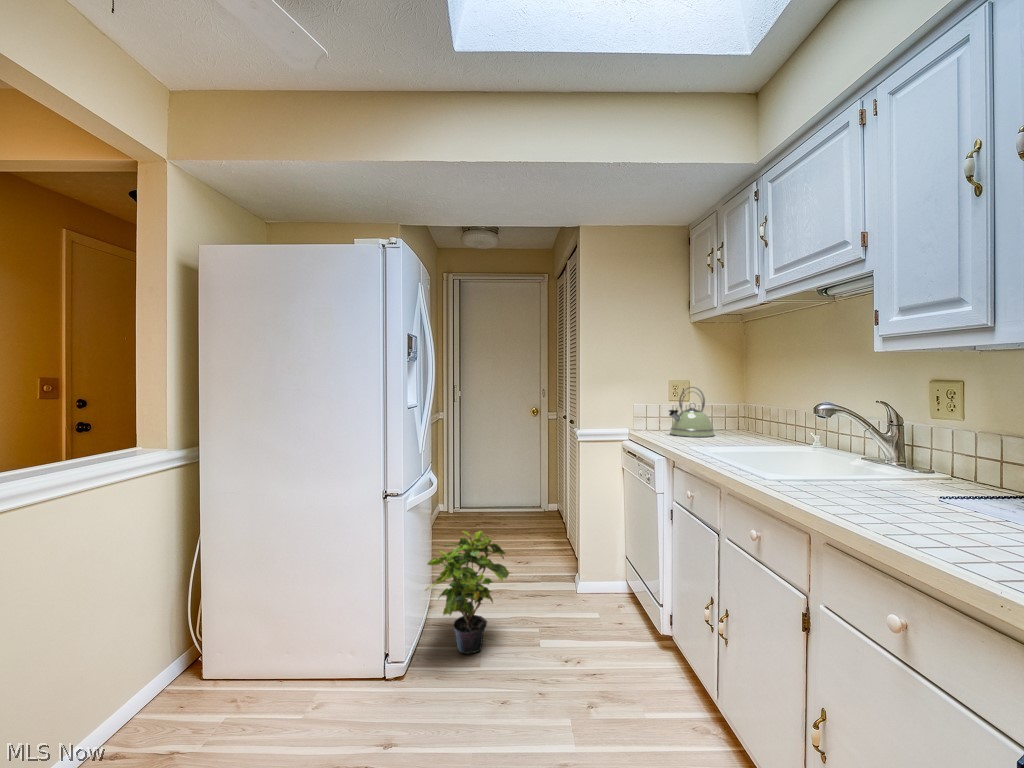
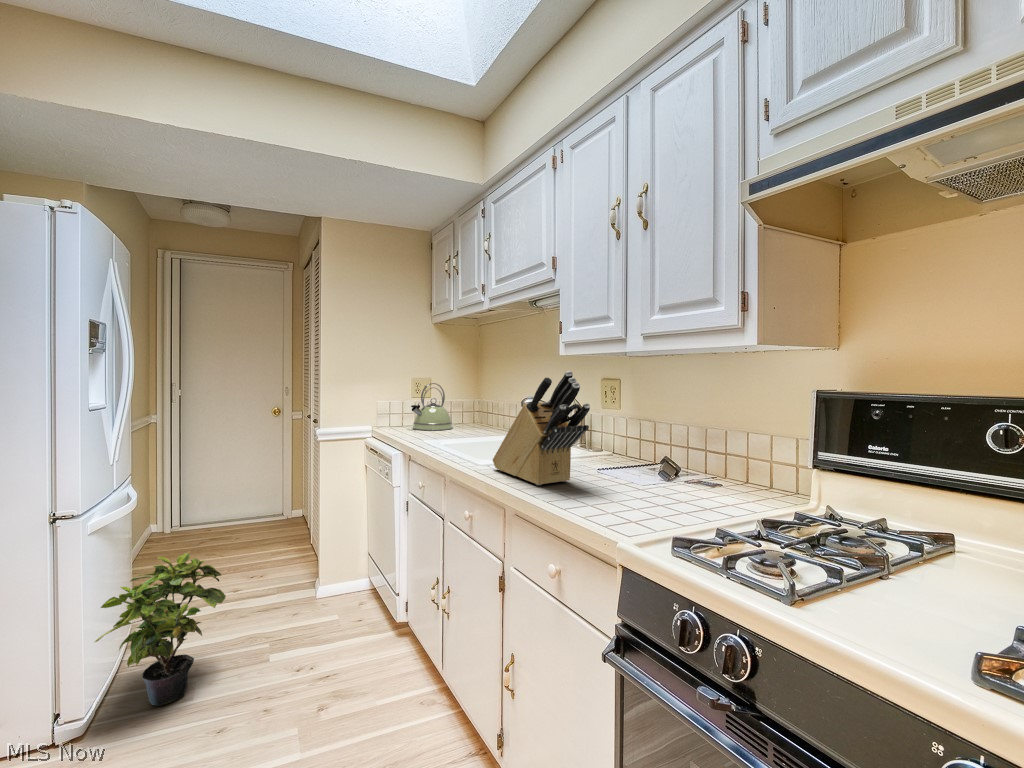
knife block: none [785,371,945,512] -> present [493,371,590,485]

